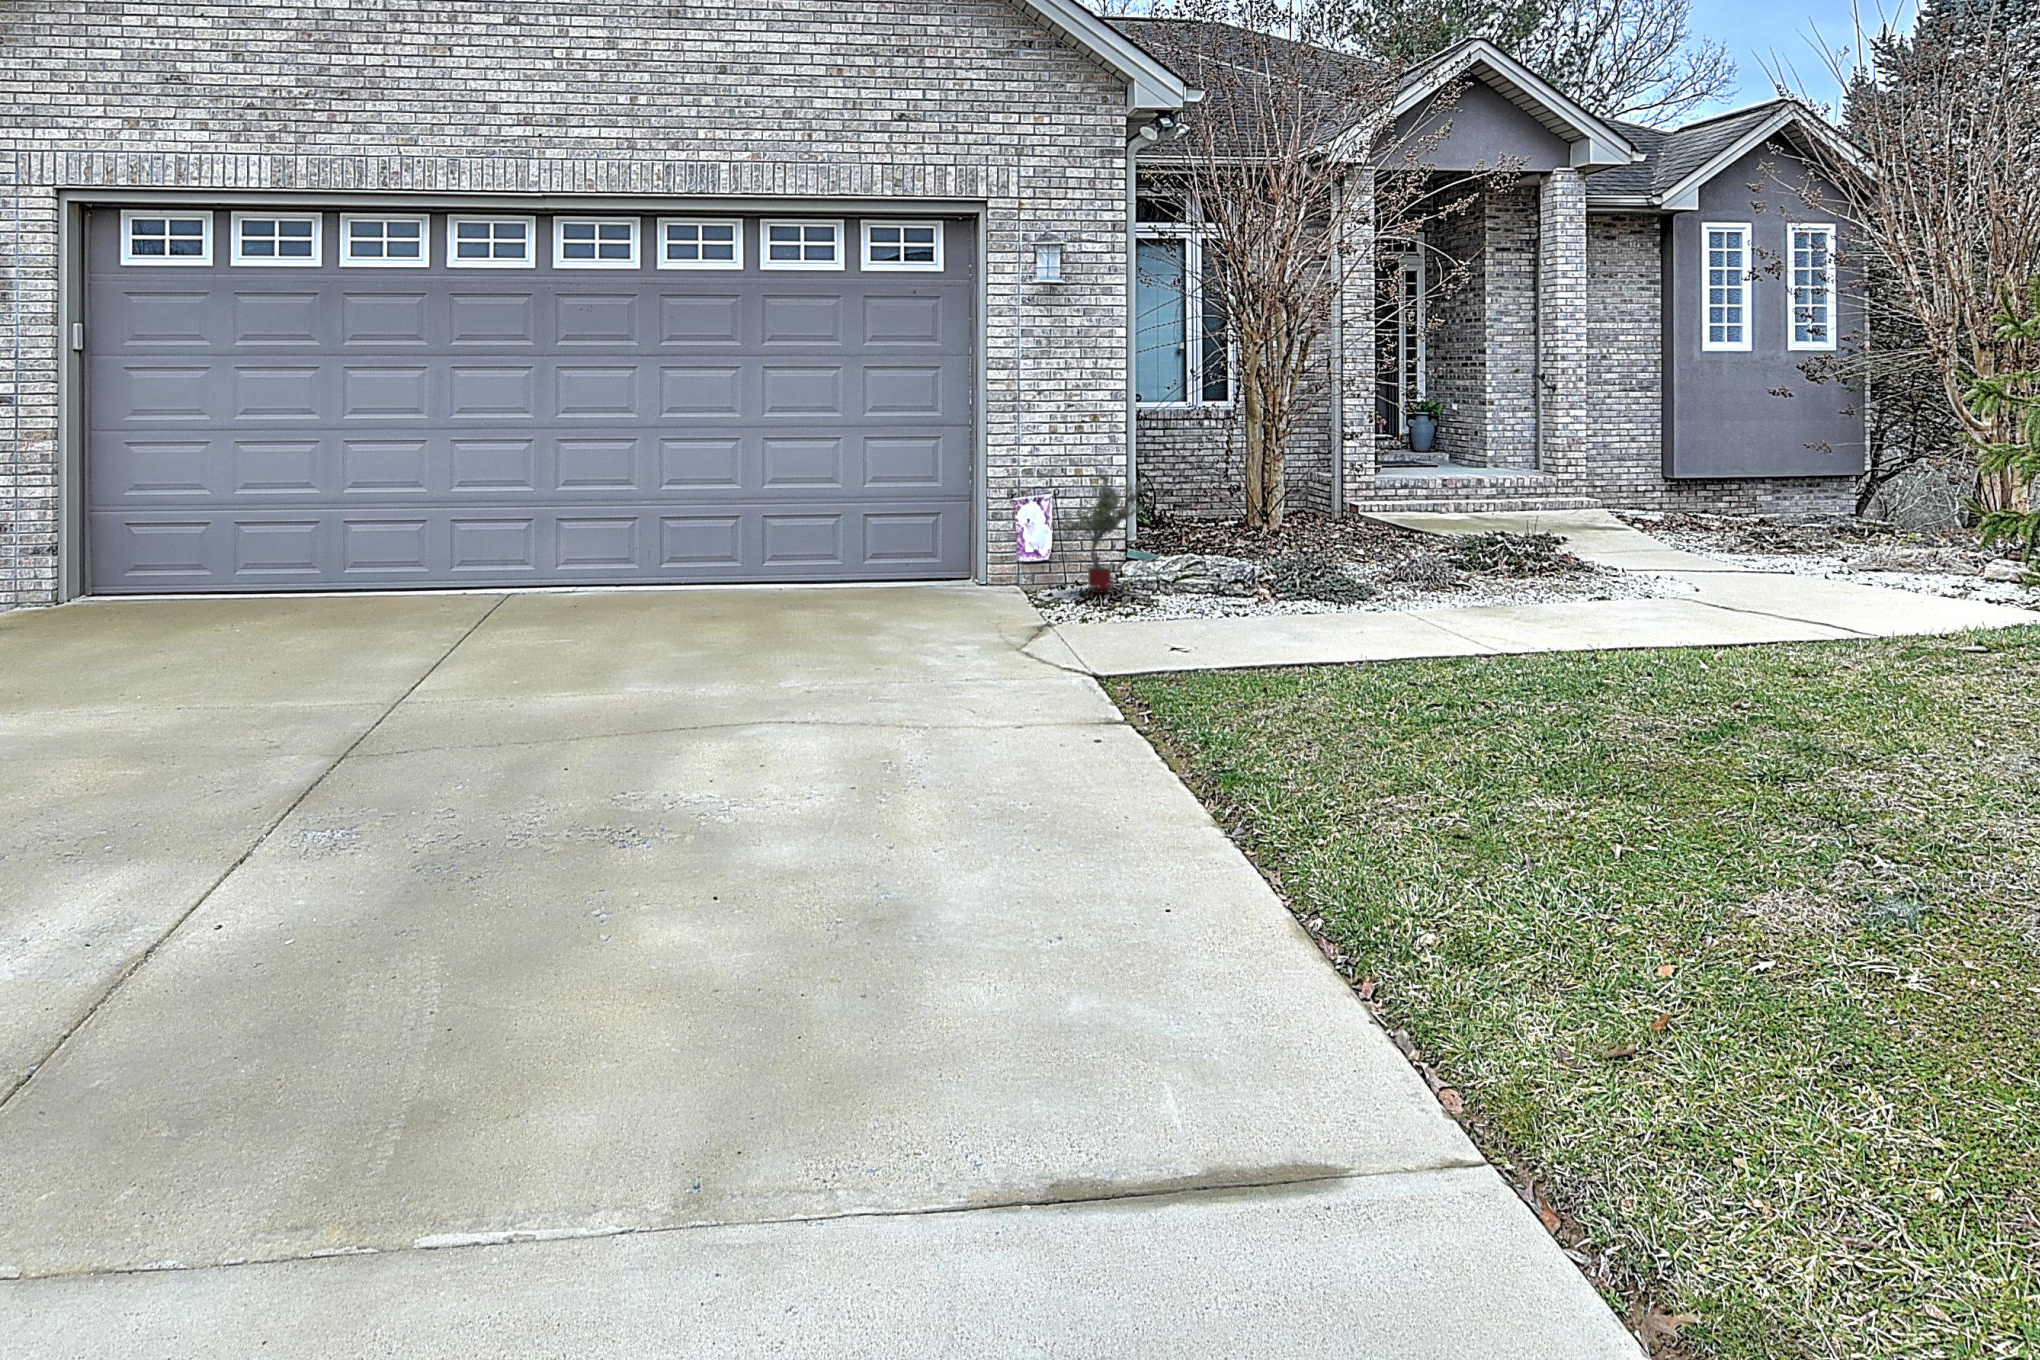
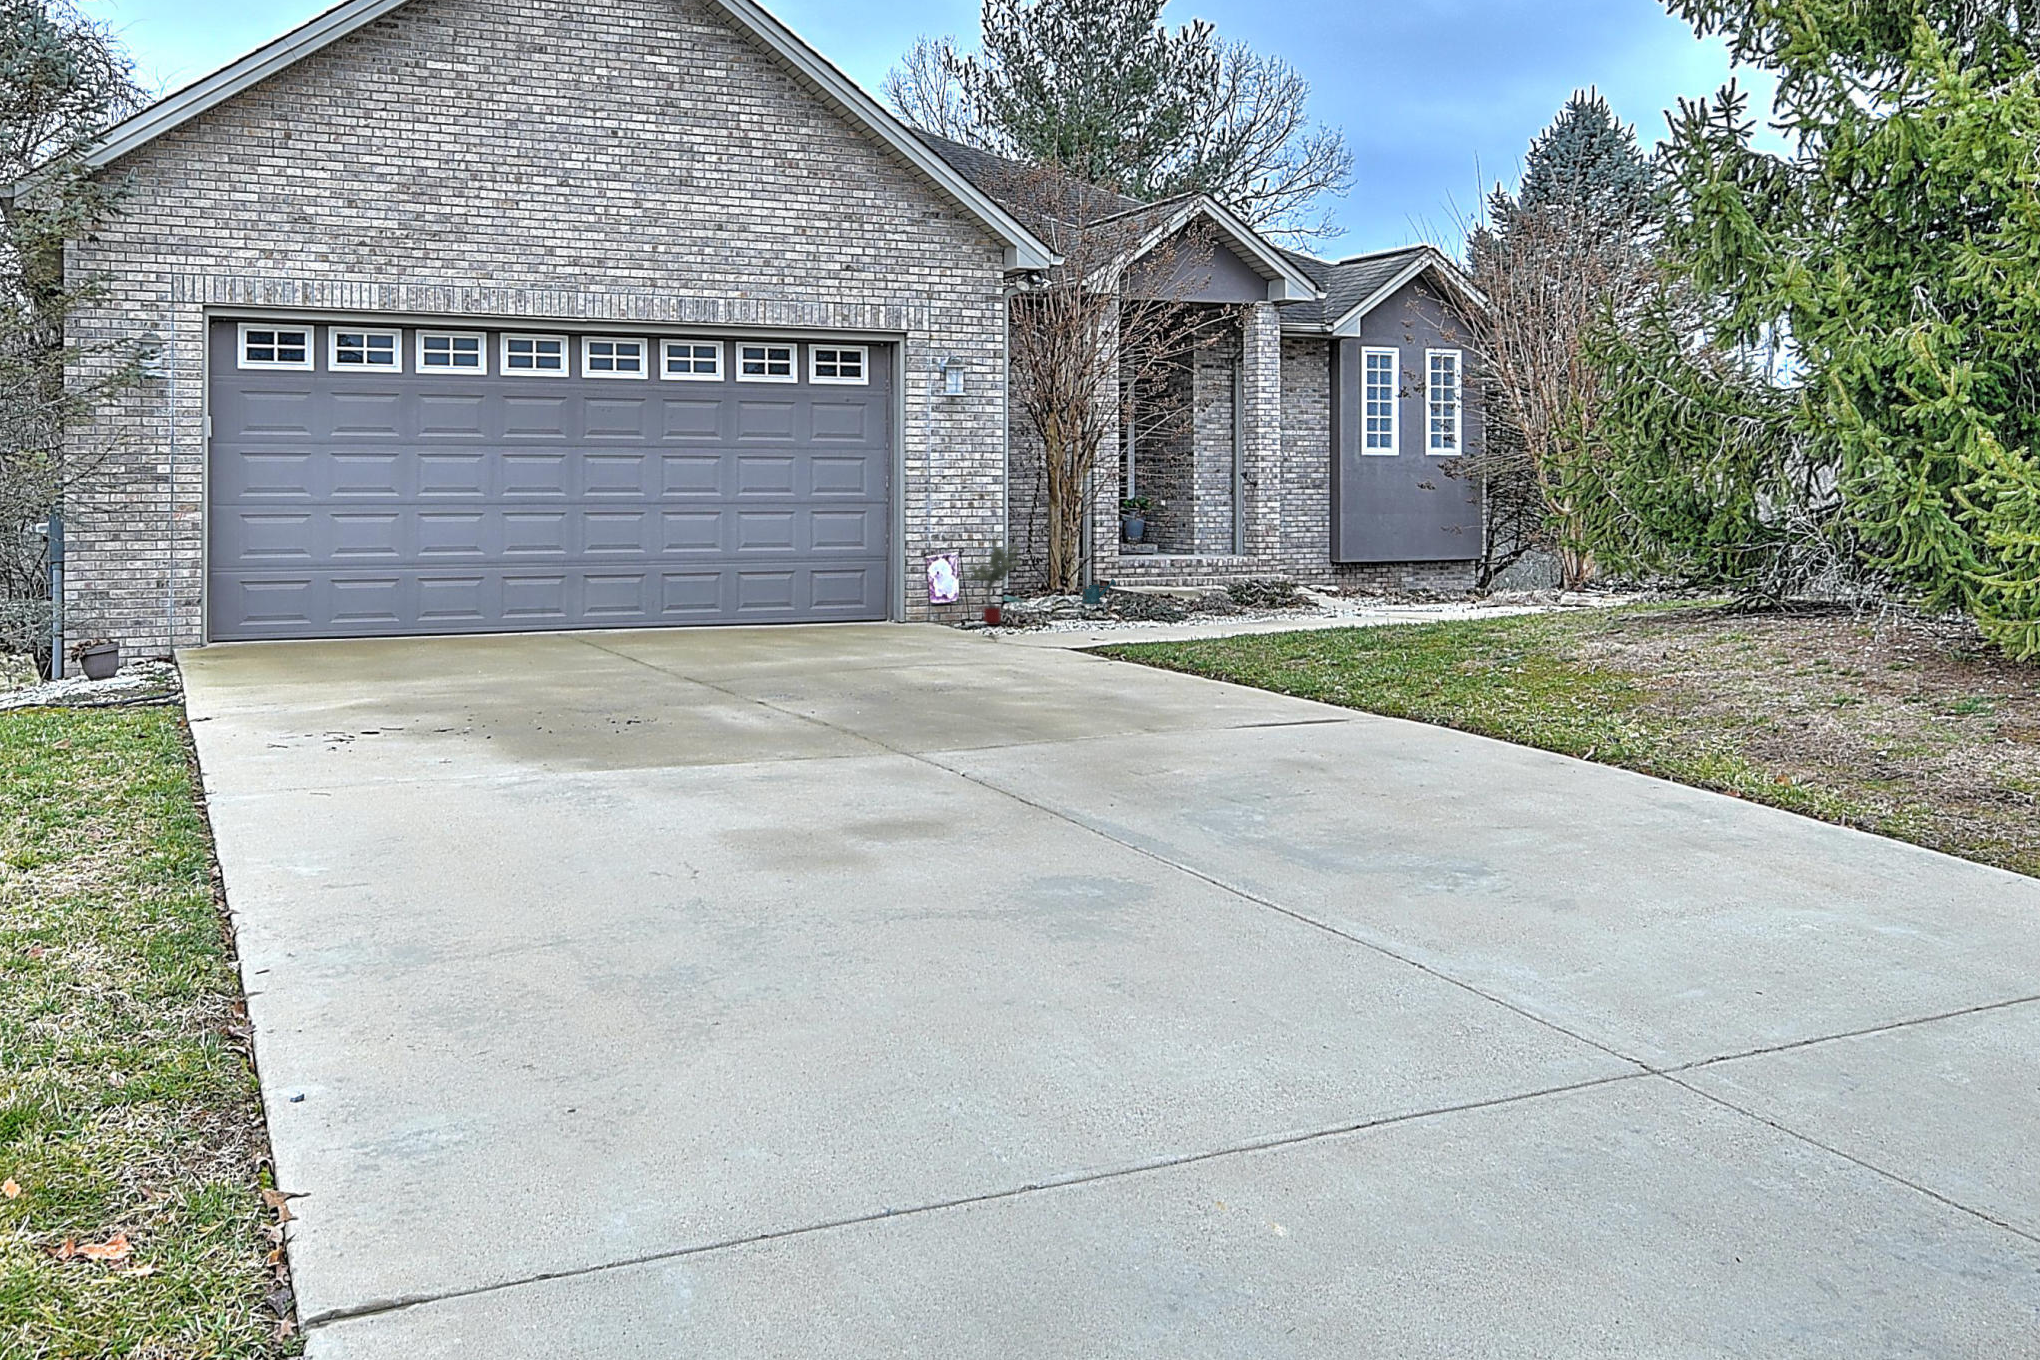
watering can: none [1276,517,1326,549] -> present [1078,579,1116,604]

